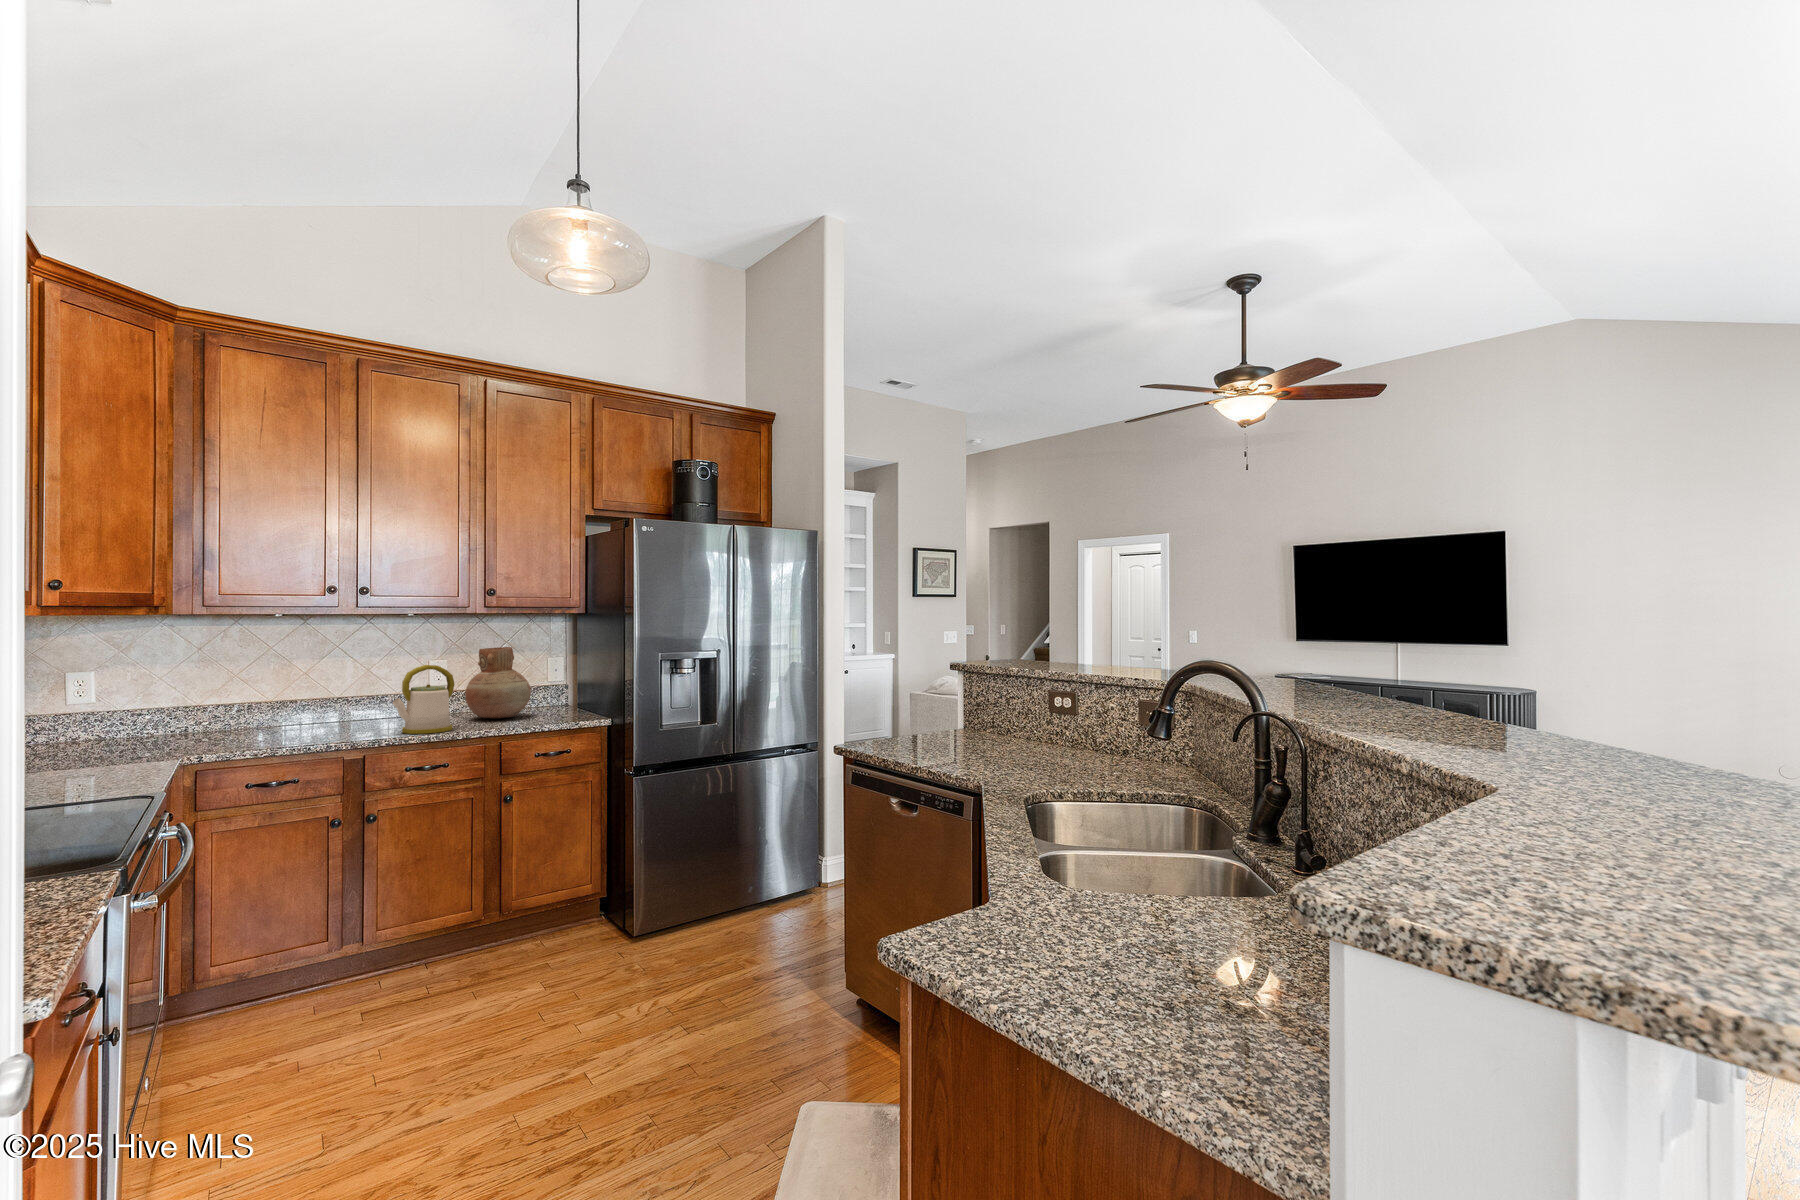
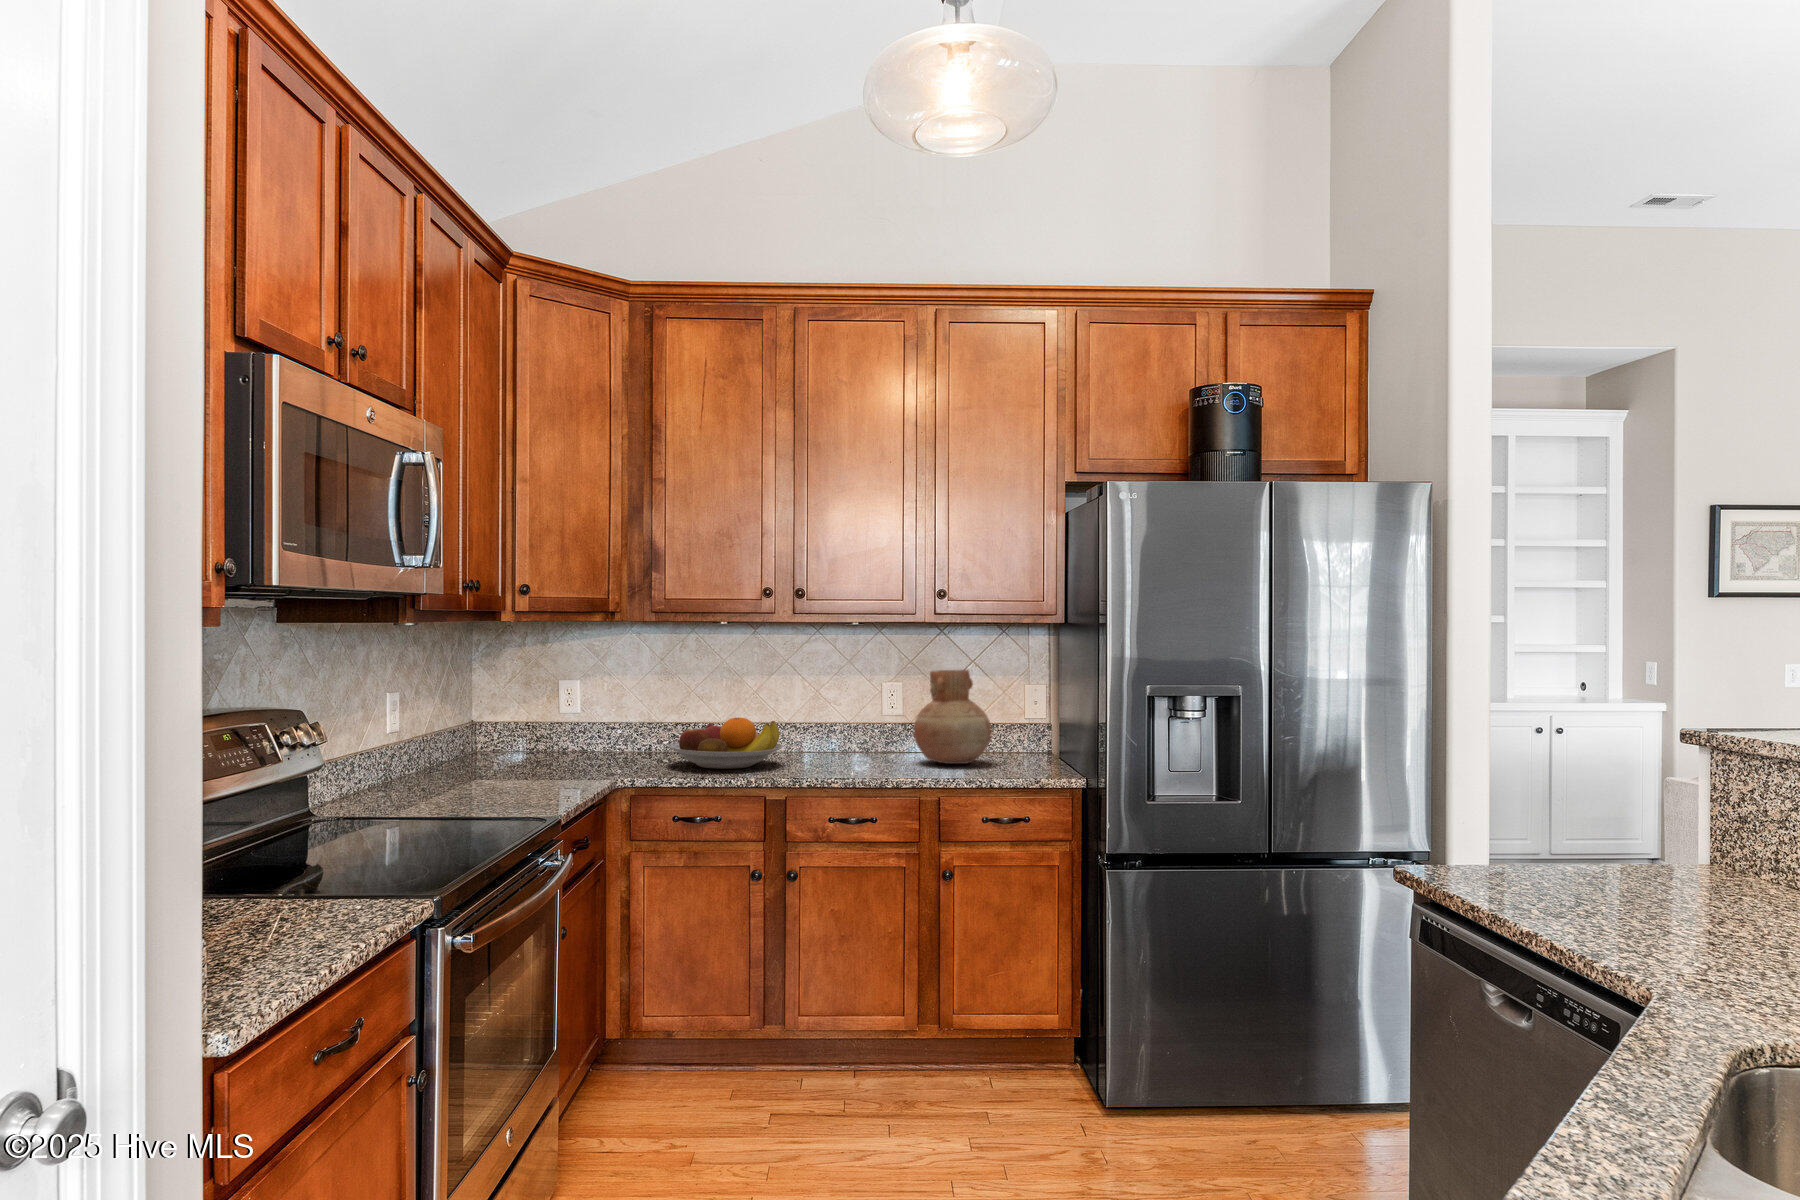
kettle: present [393,665,455,734] -> none [823,688,892,775]
fruit bowl: none [221,696,346,741] -> present [668,717,782,769]

